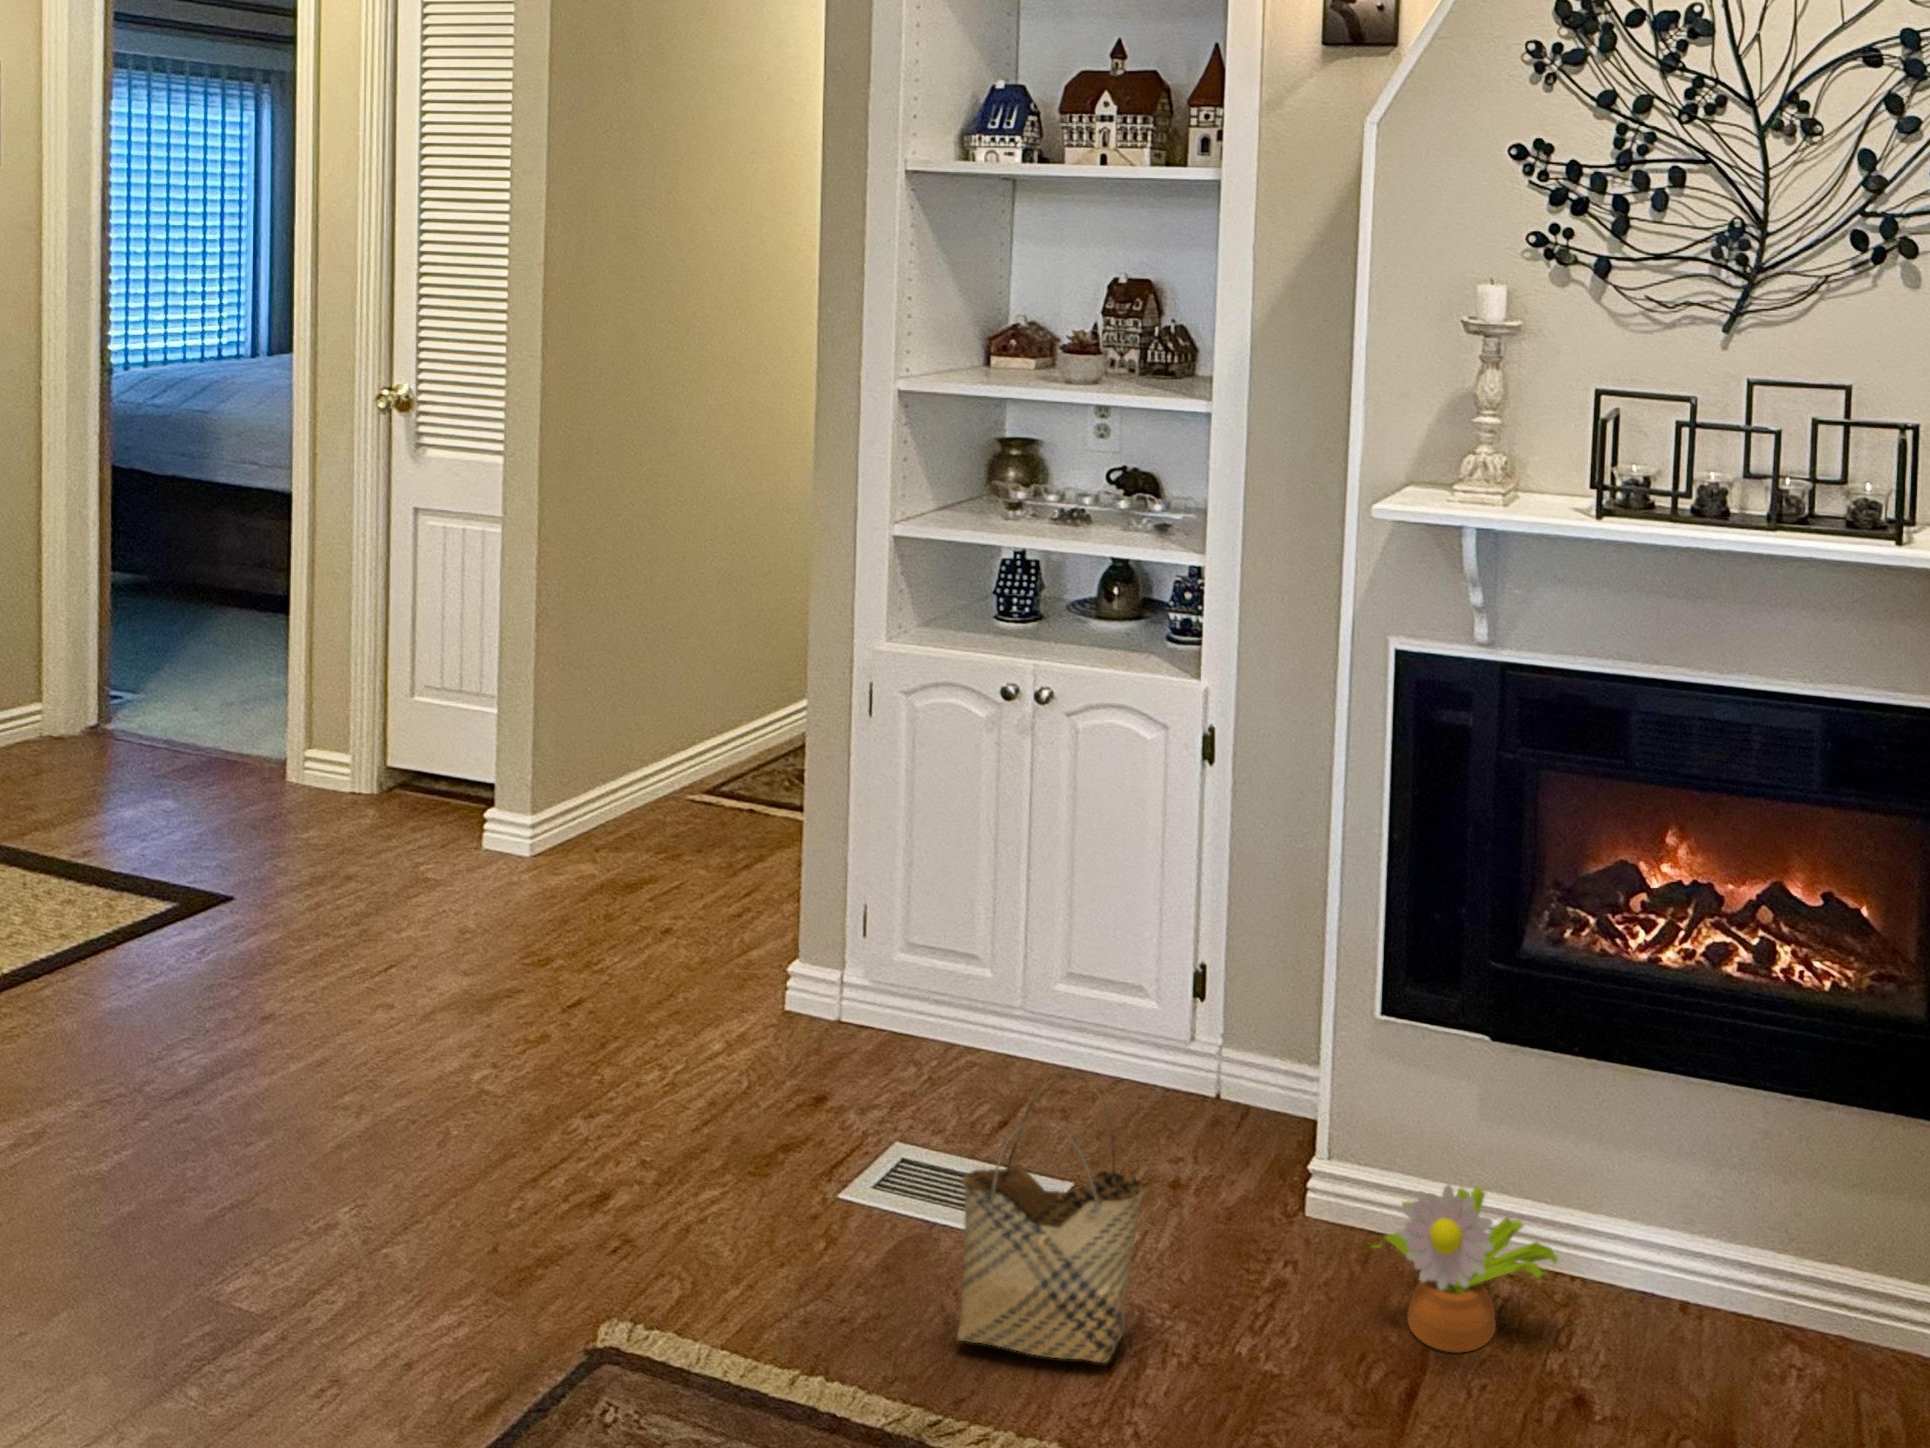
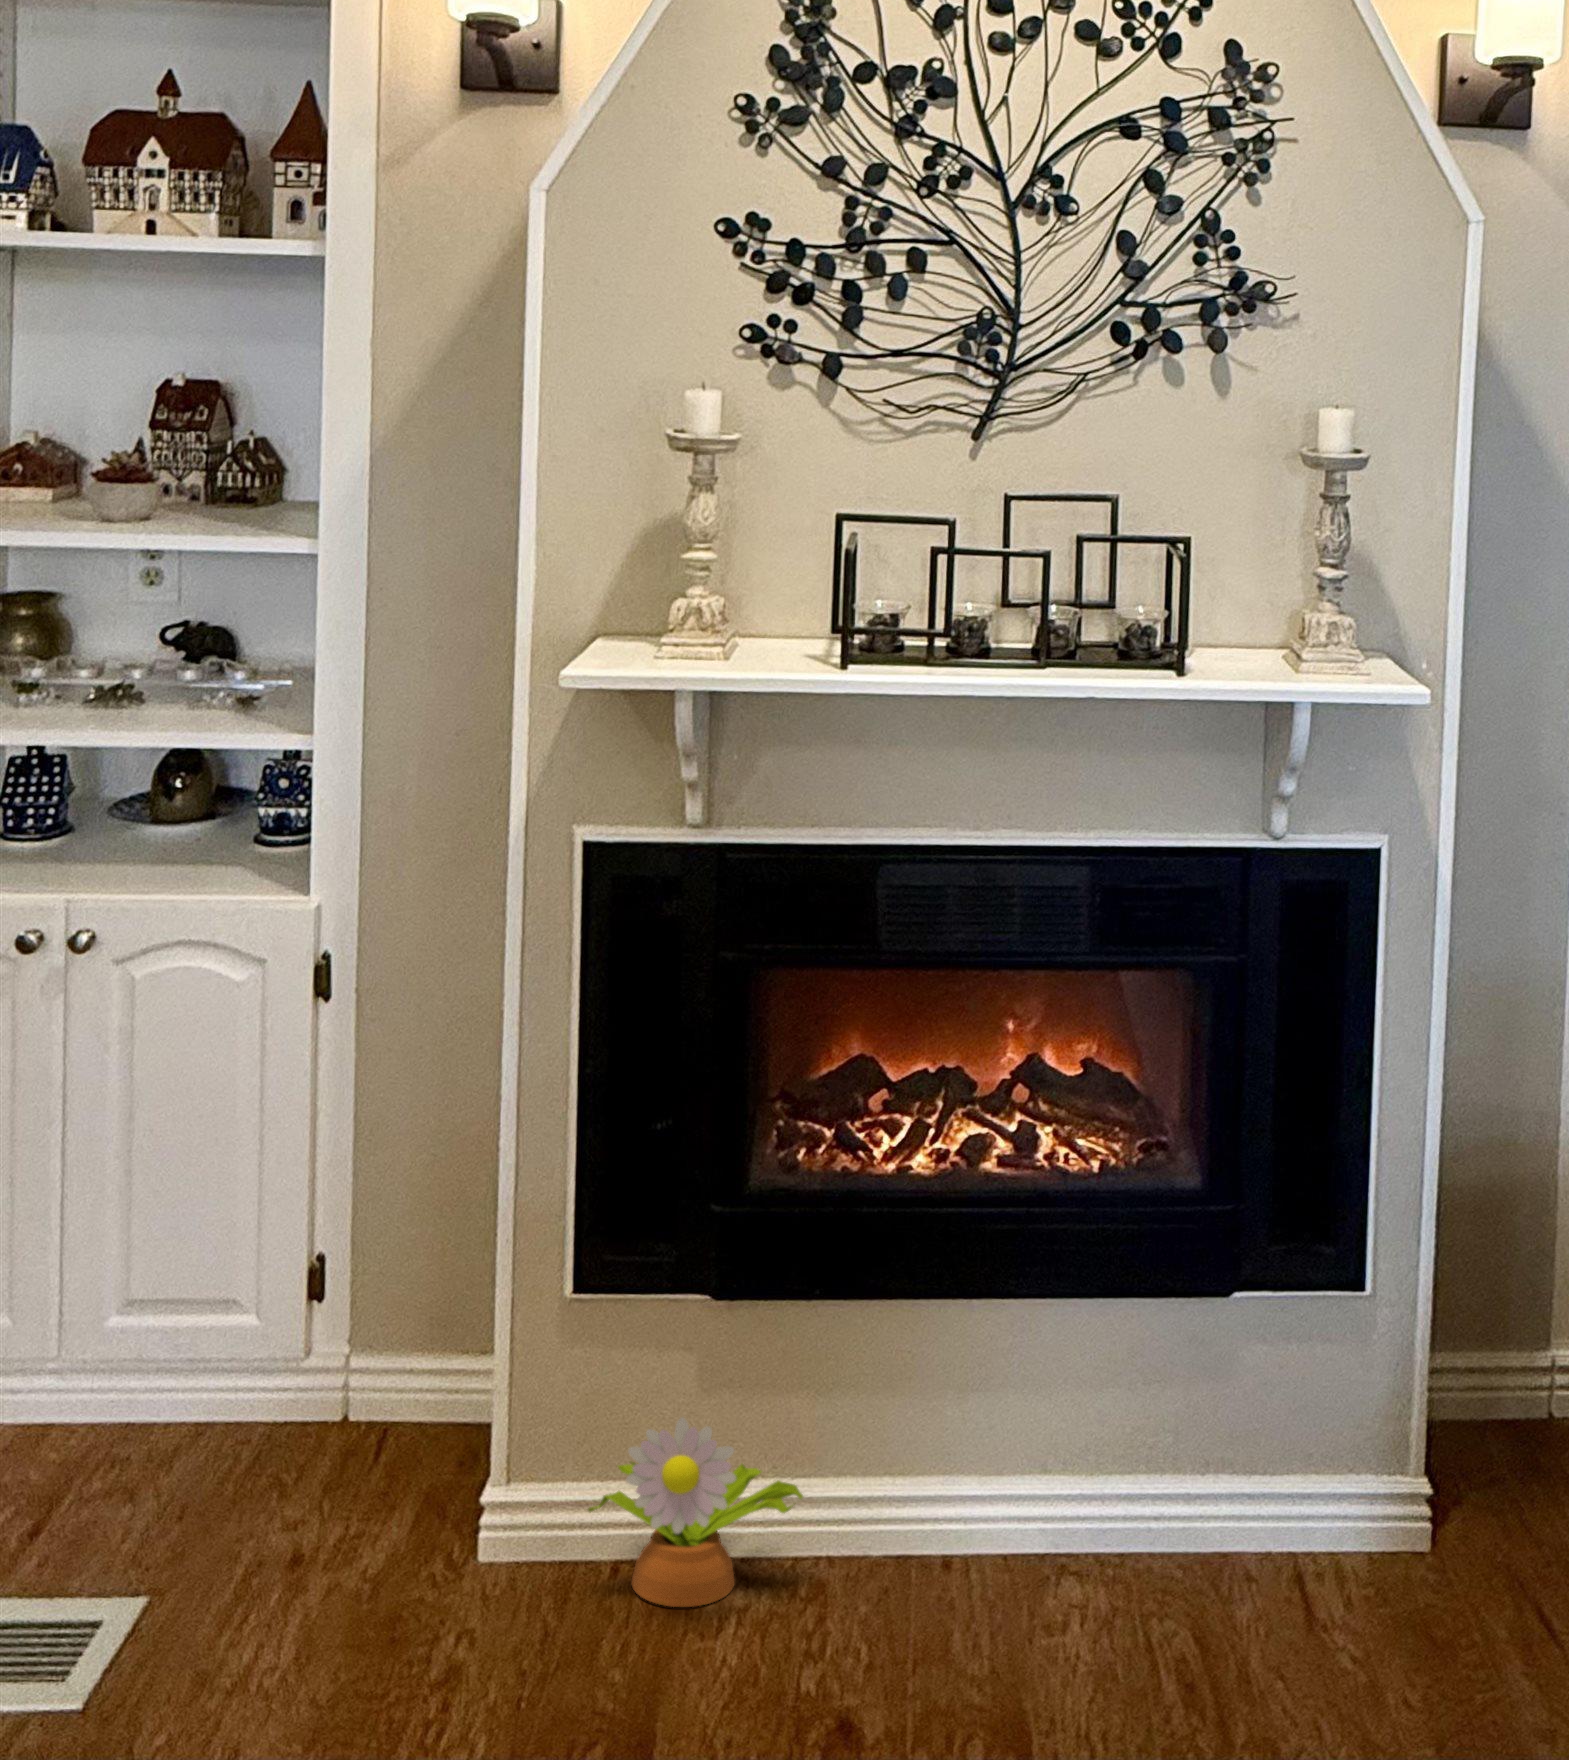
woven basket: present [957,1073,1144,1363] -> none [89,1348,320,1667]

